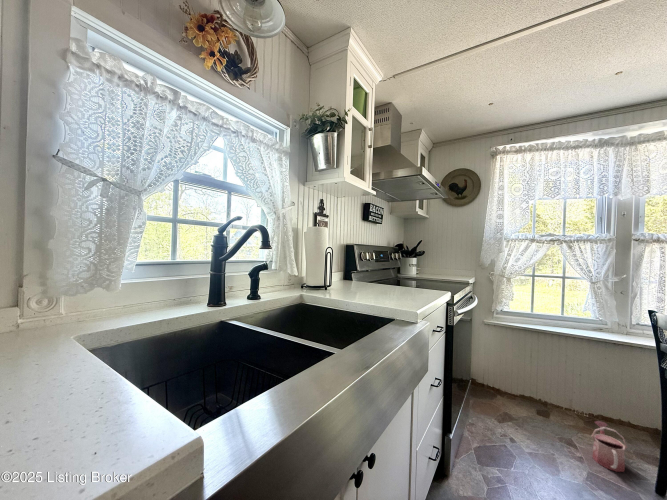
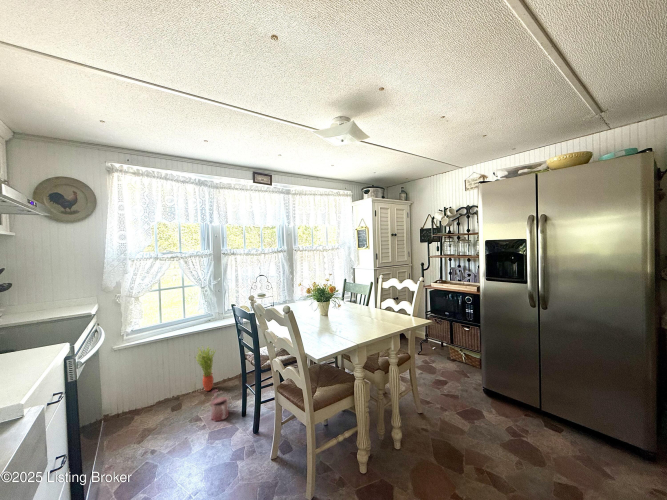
potted plant: none [573,356,609,421] -> present [196,347,216,391]

